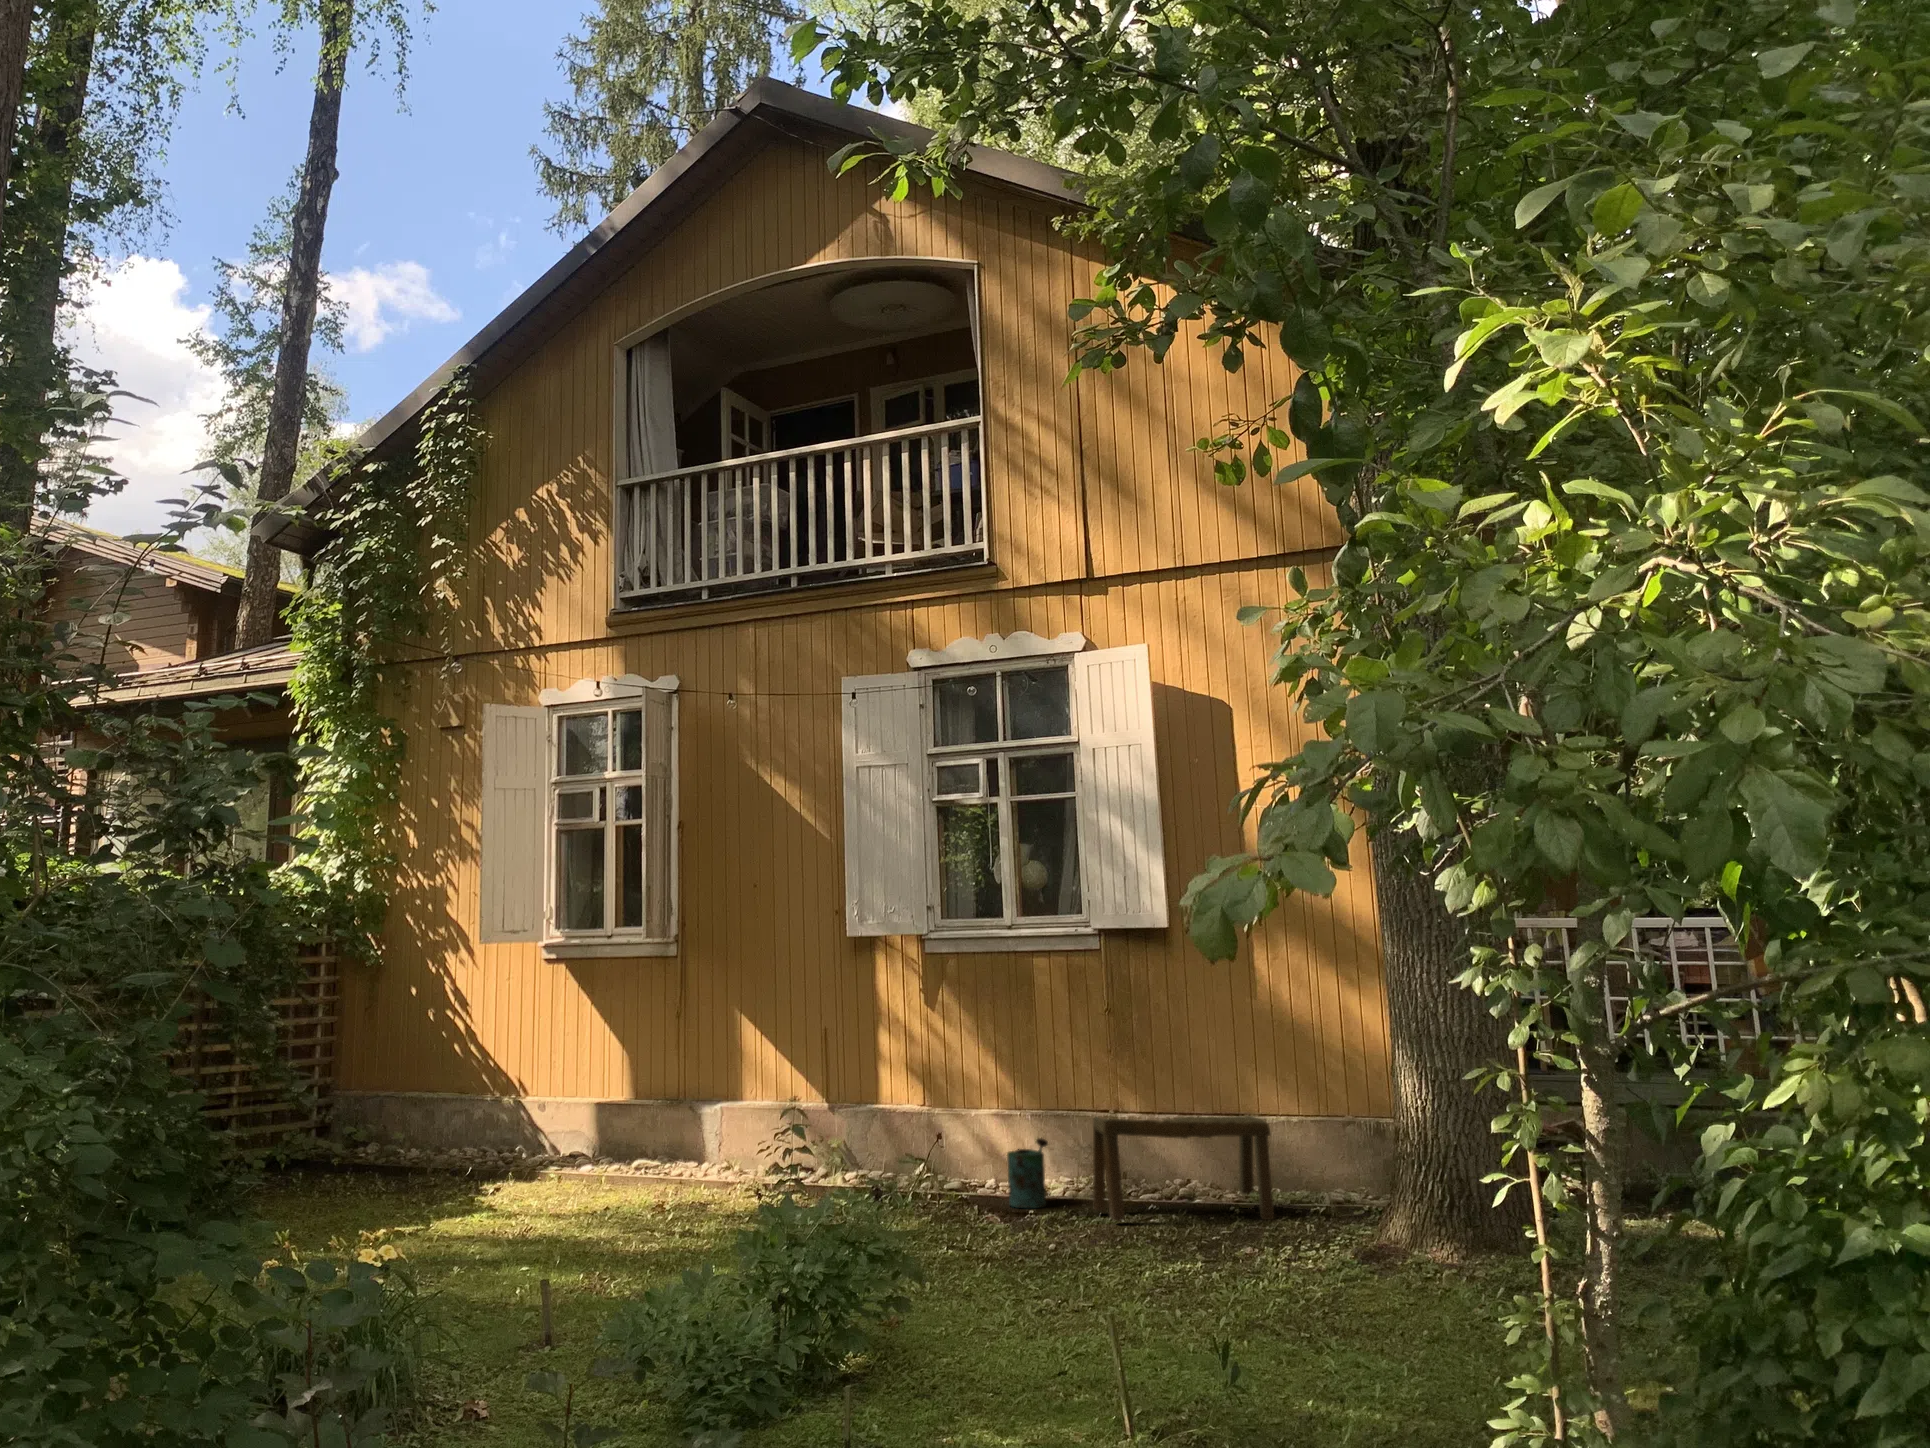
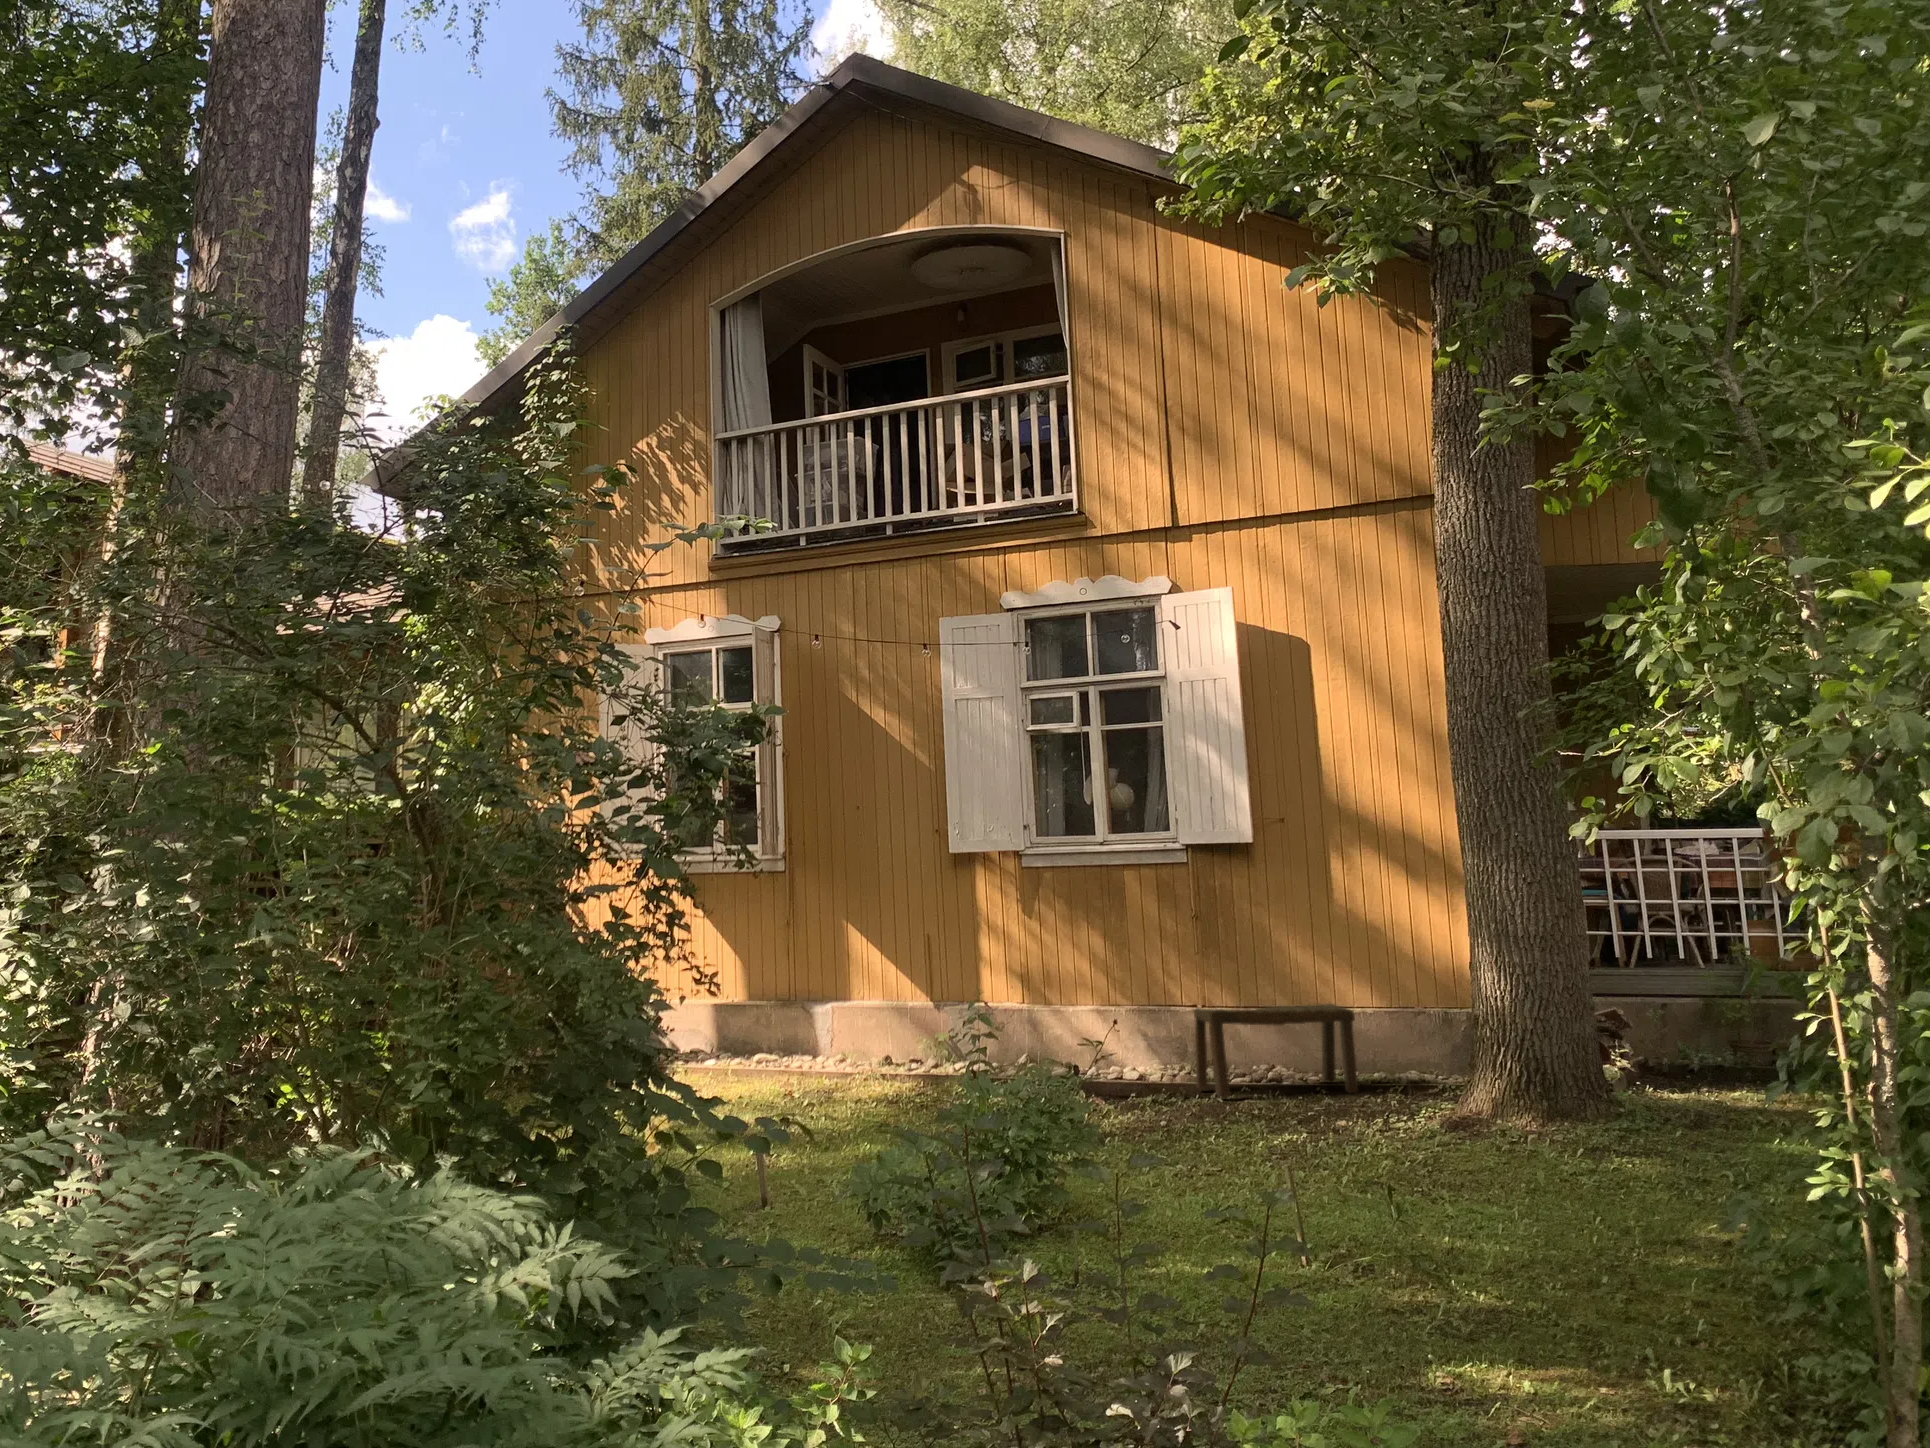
watering can: present [1007,1138,1048,1208] -> none [1114,1026,1150,1088]

